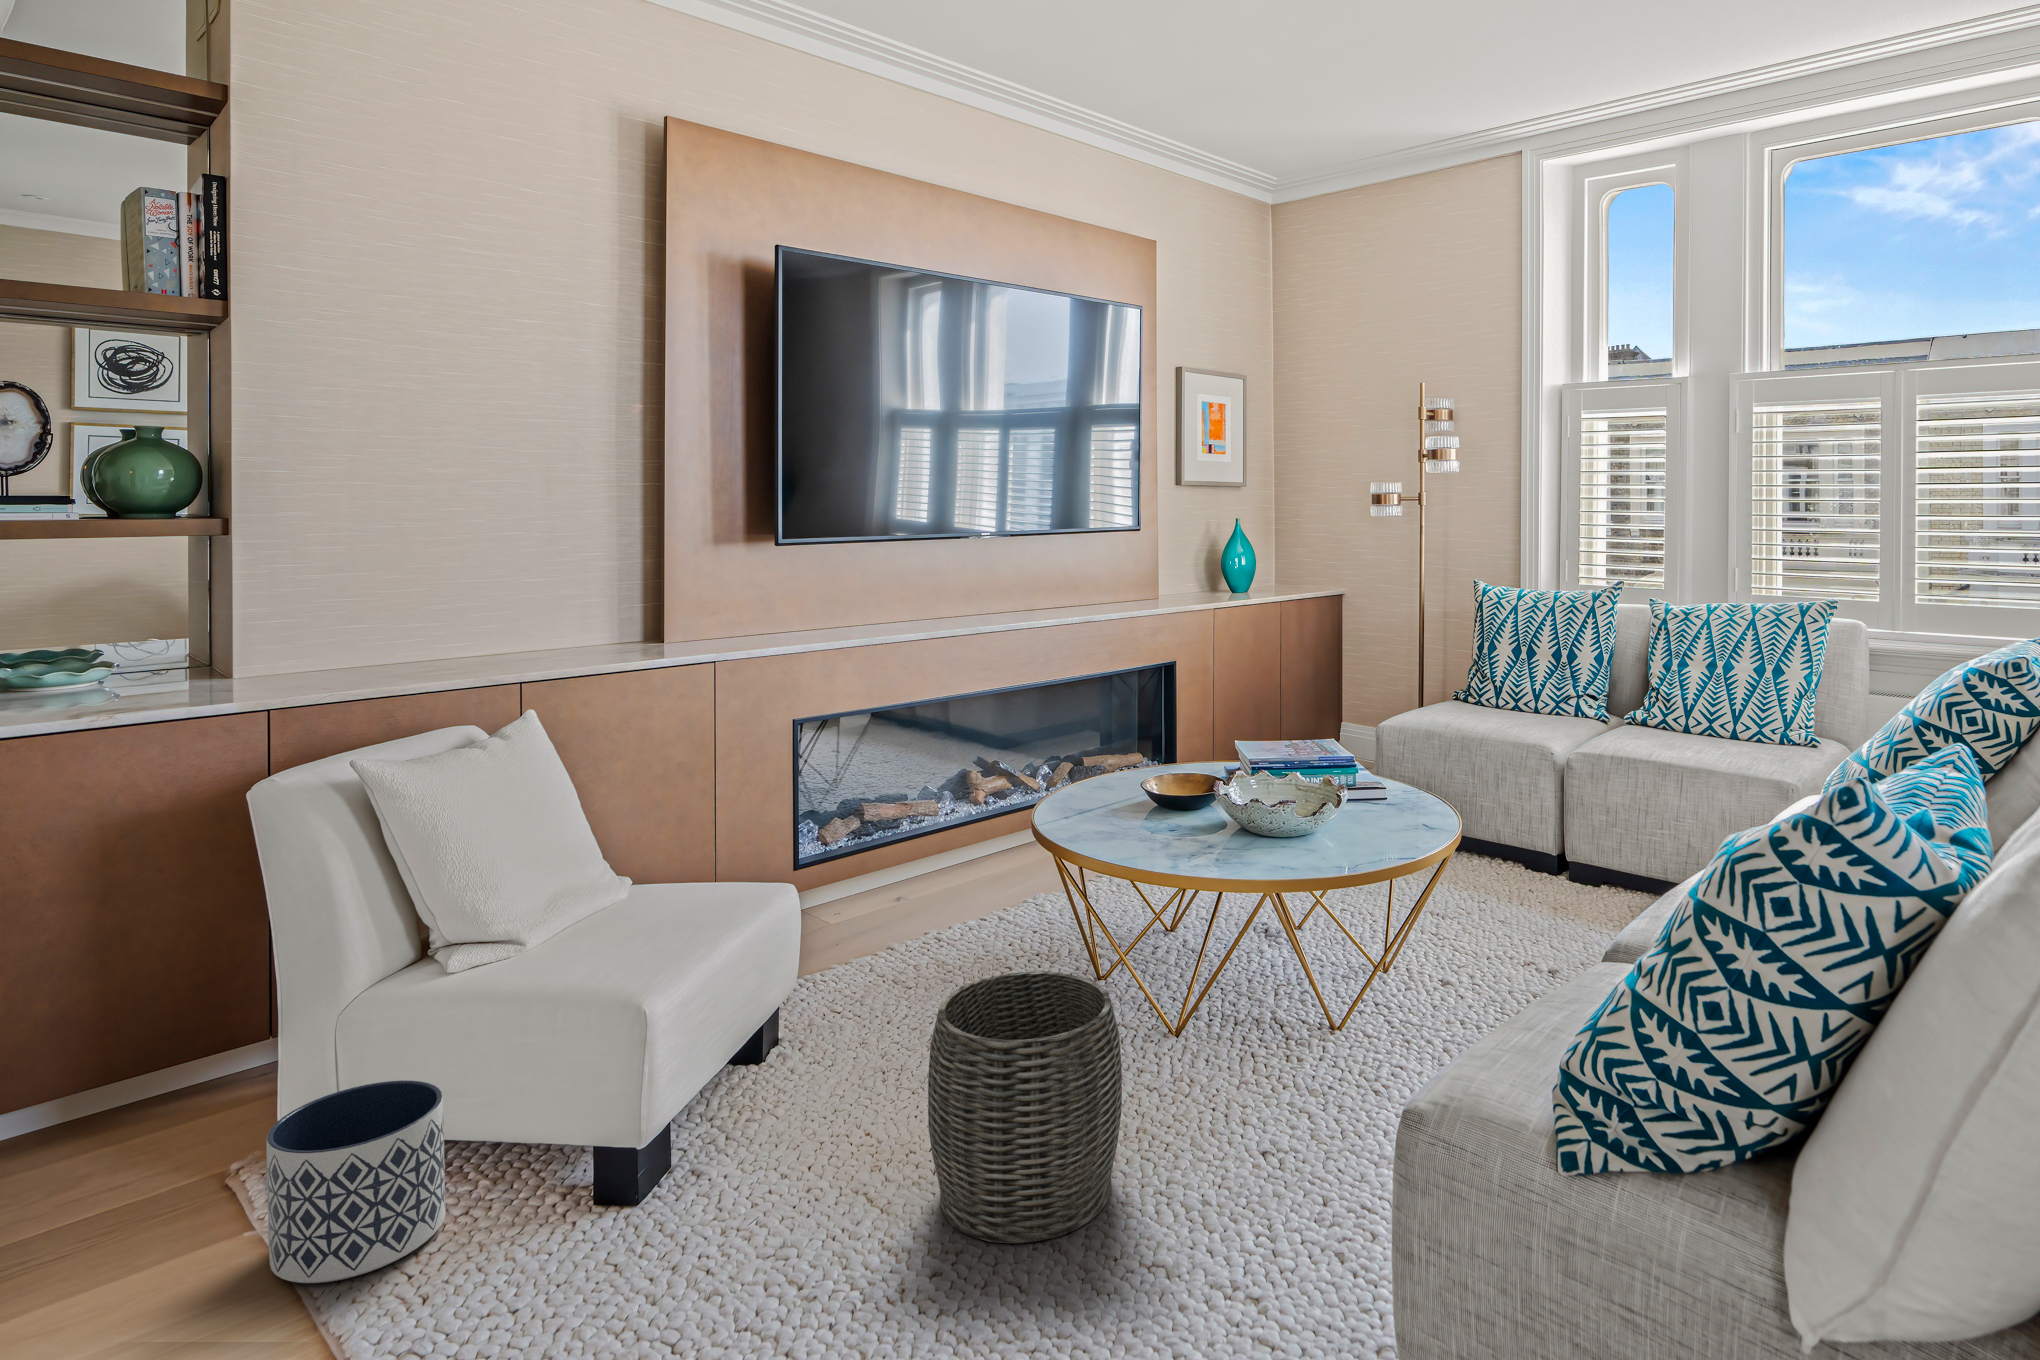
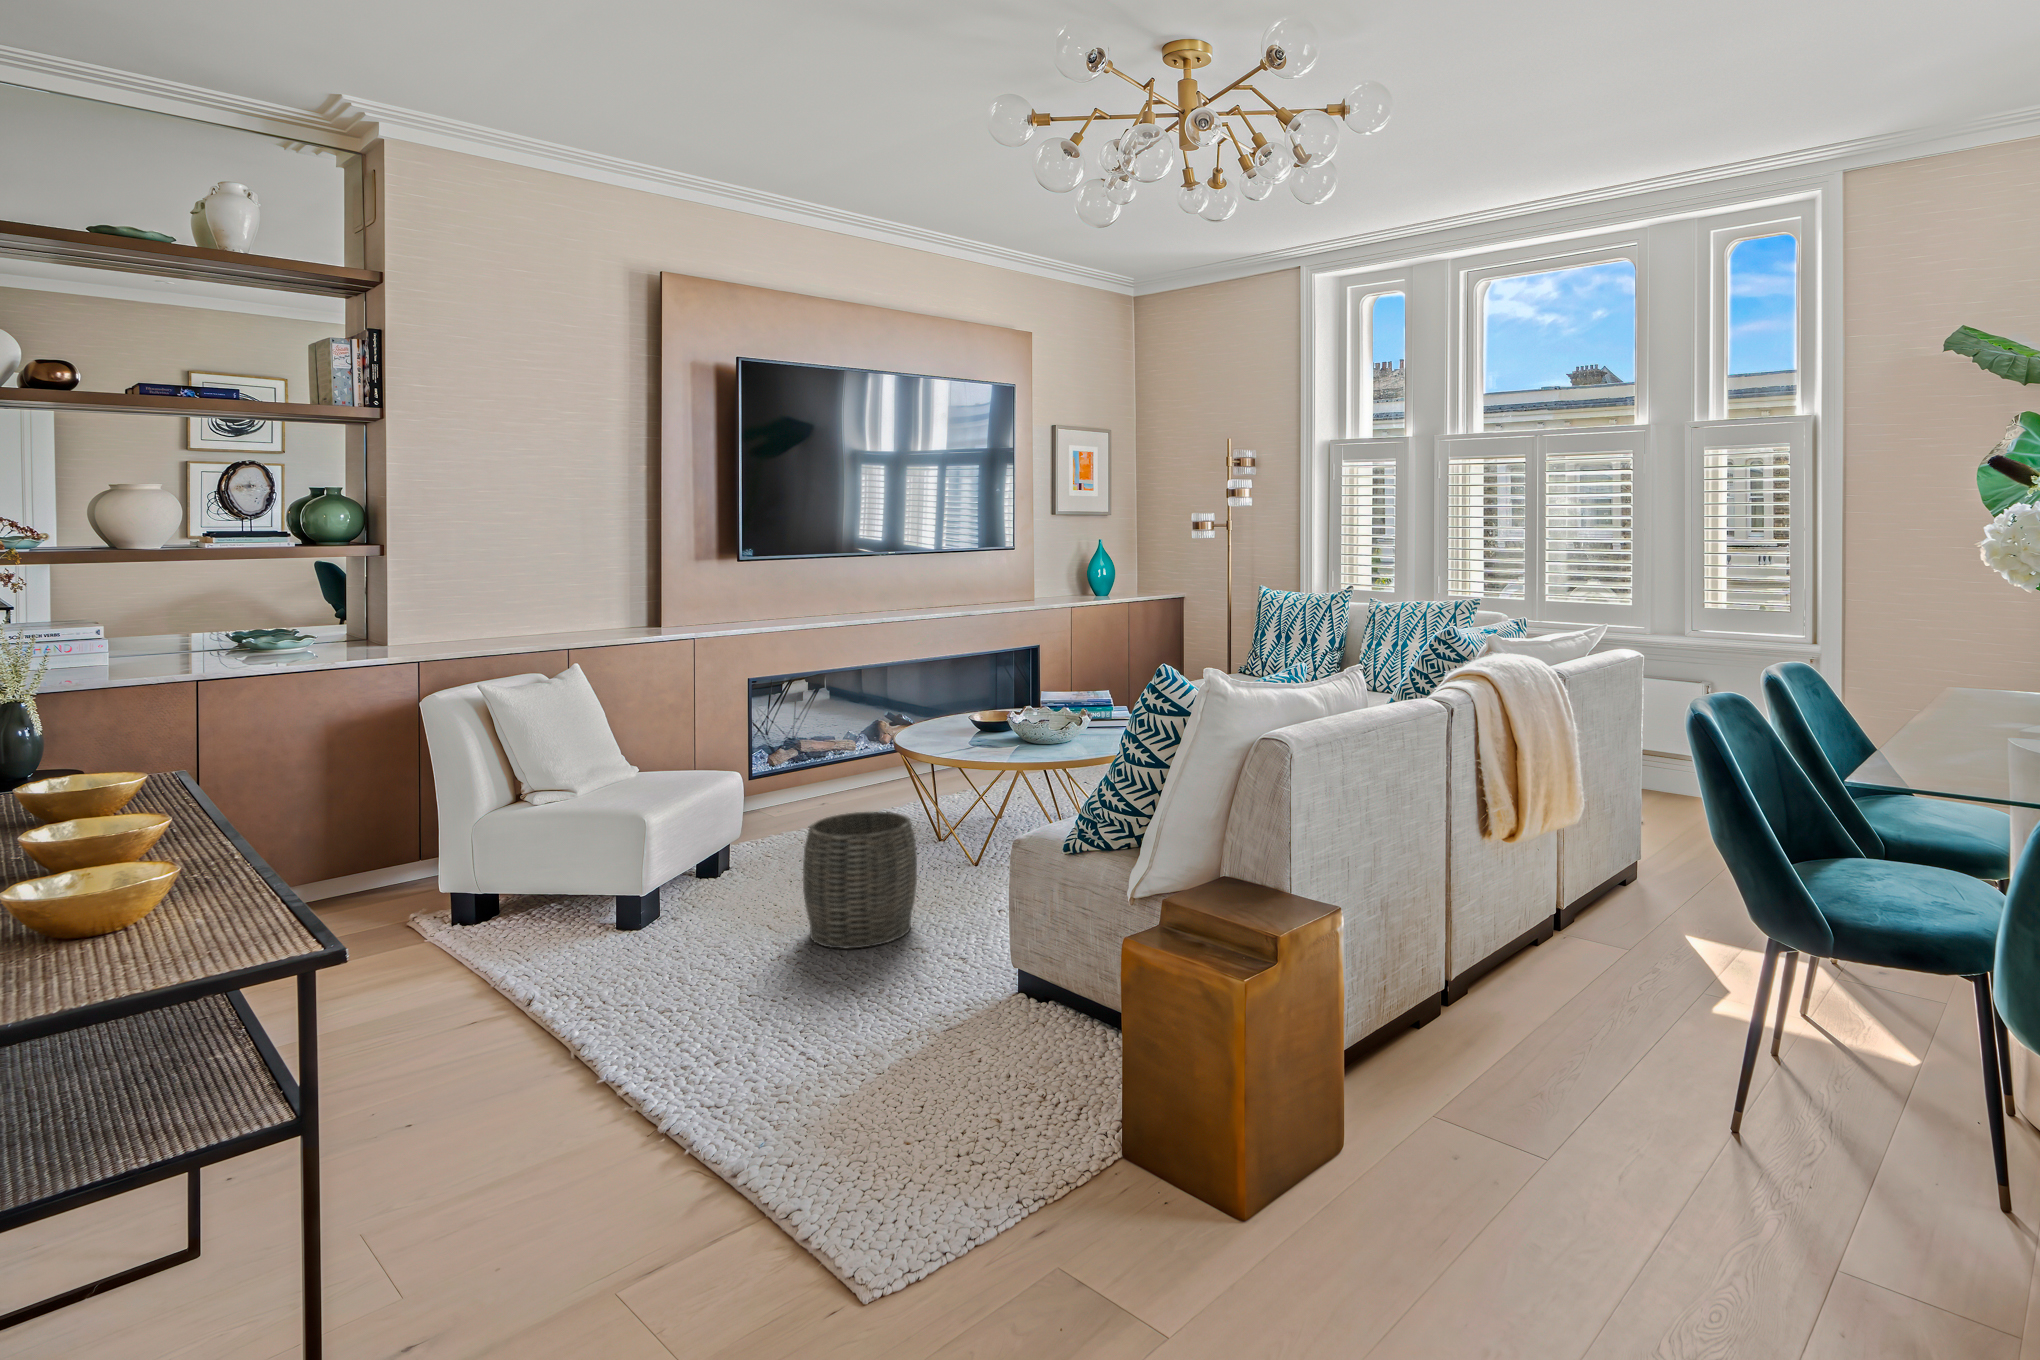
planter: present [266,1080,445,1283] -> none [435,866,530,963]

